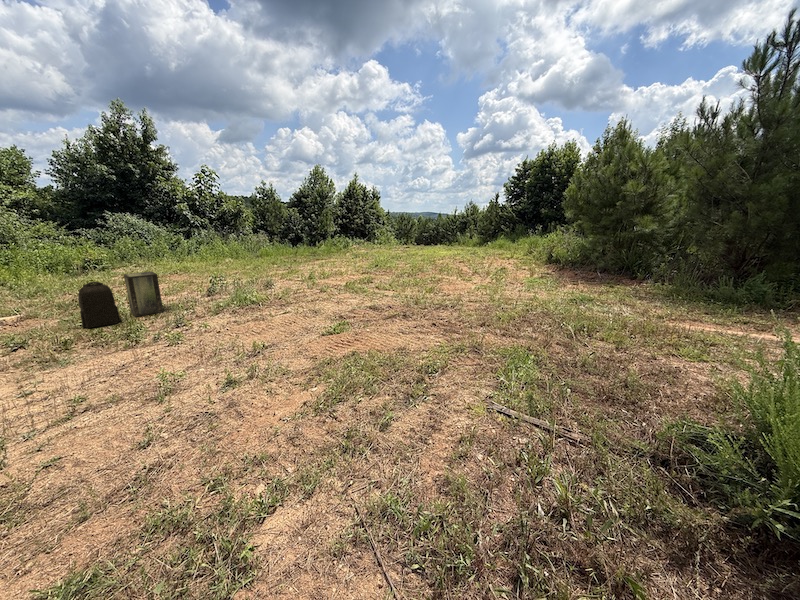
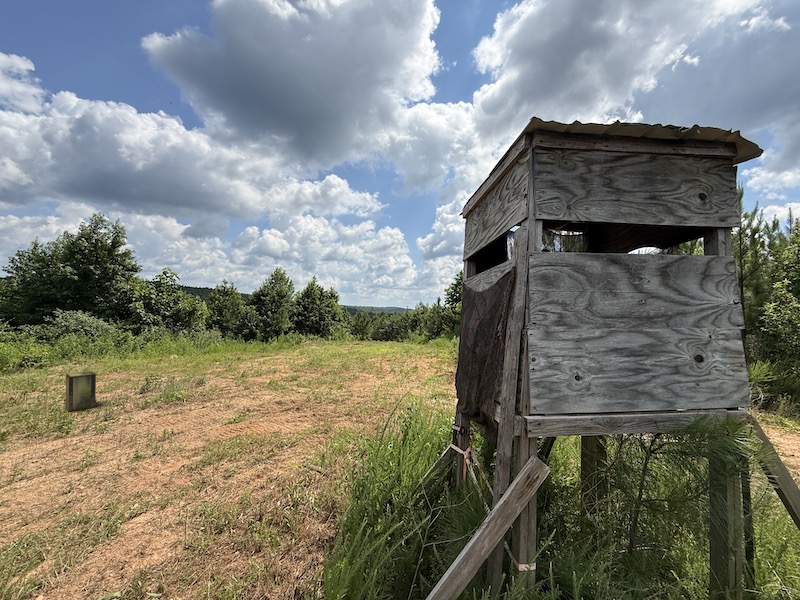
backpack: present [78,282,121,328] -> none [20,381,55,421]

